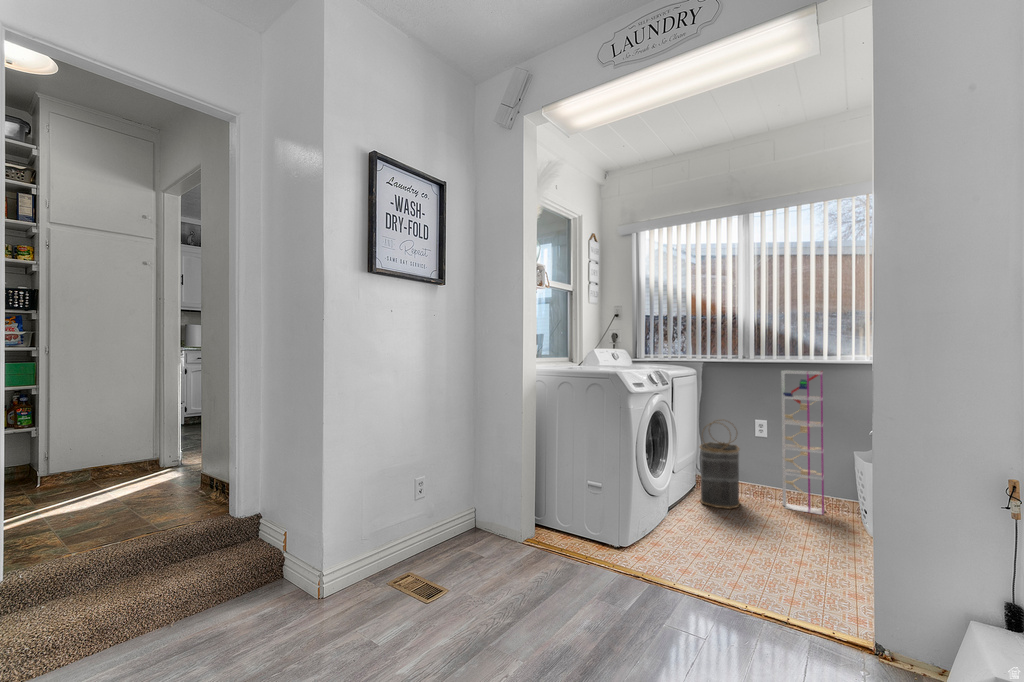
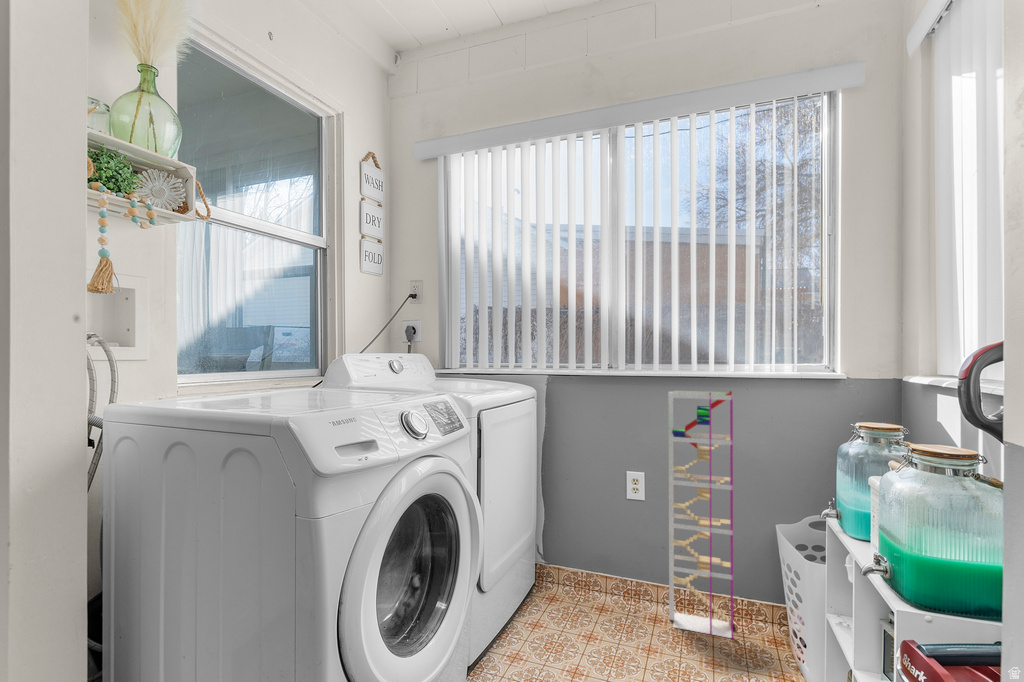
basket: present [700,420,740,509] -> none [537,478,604,647]

